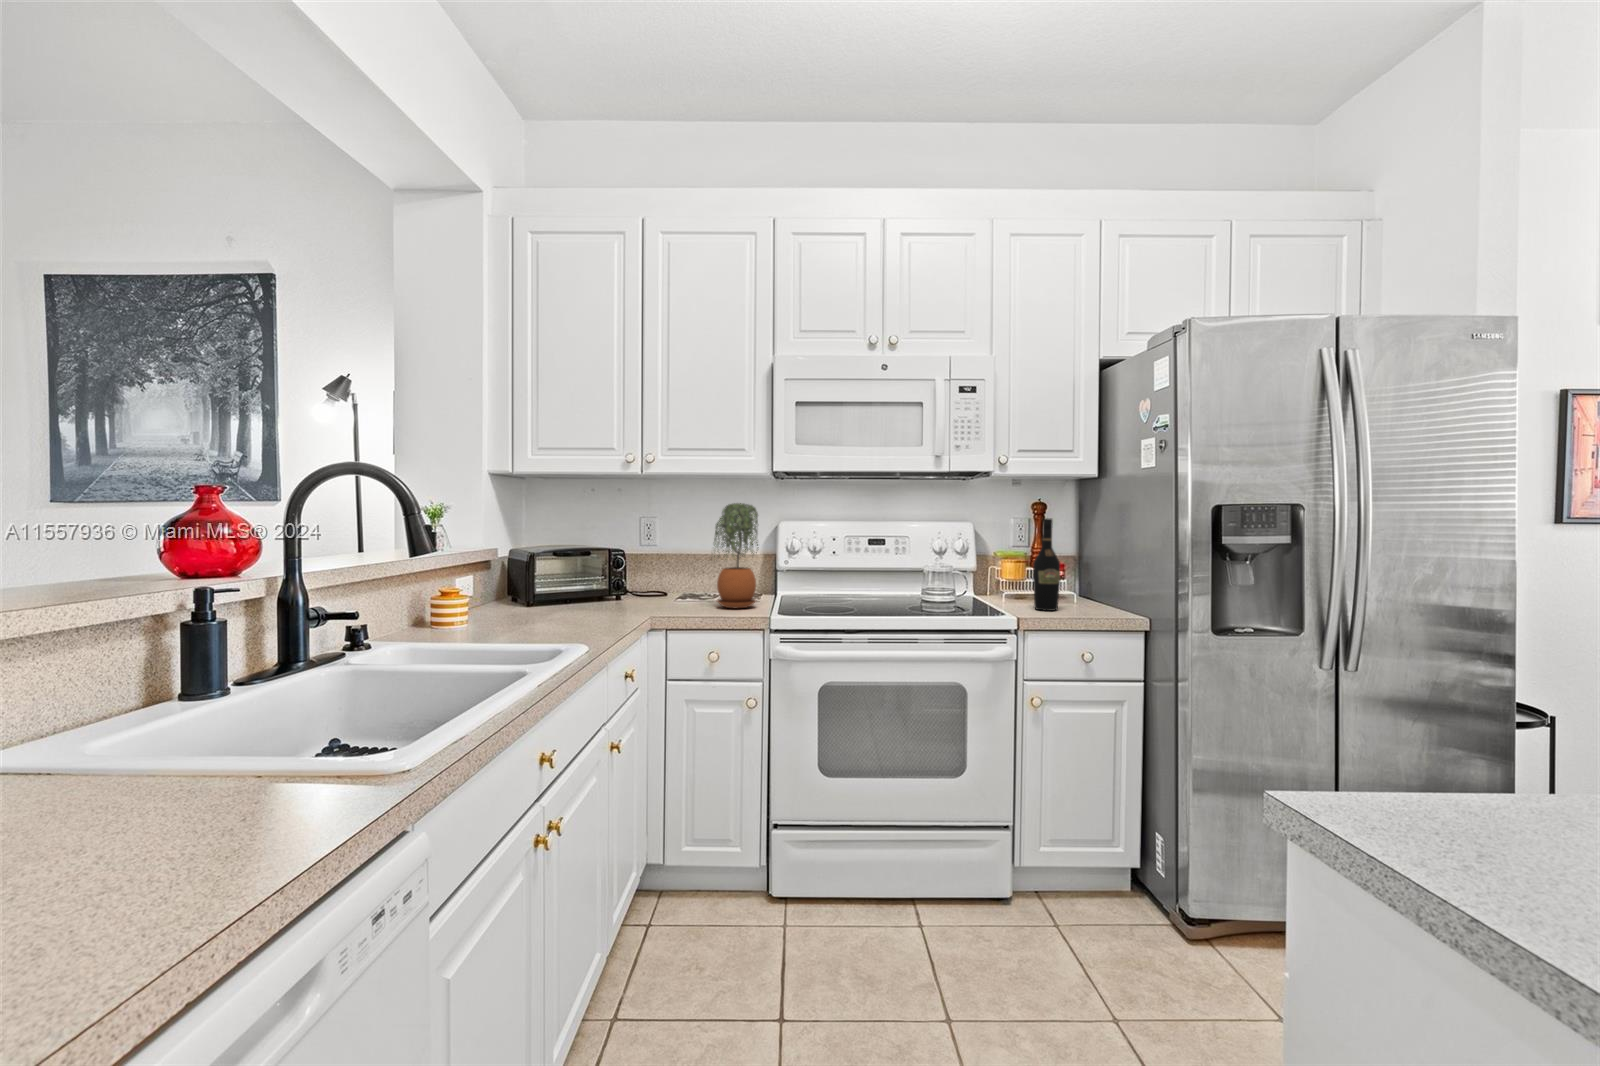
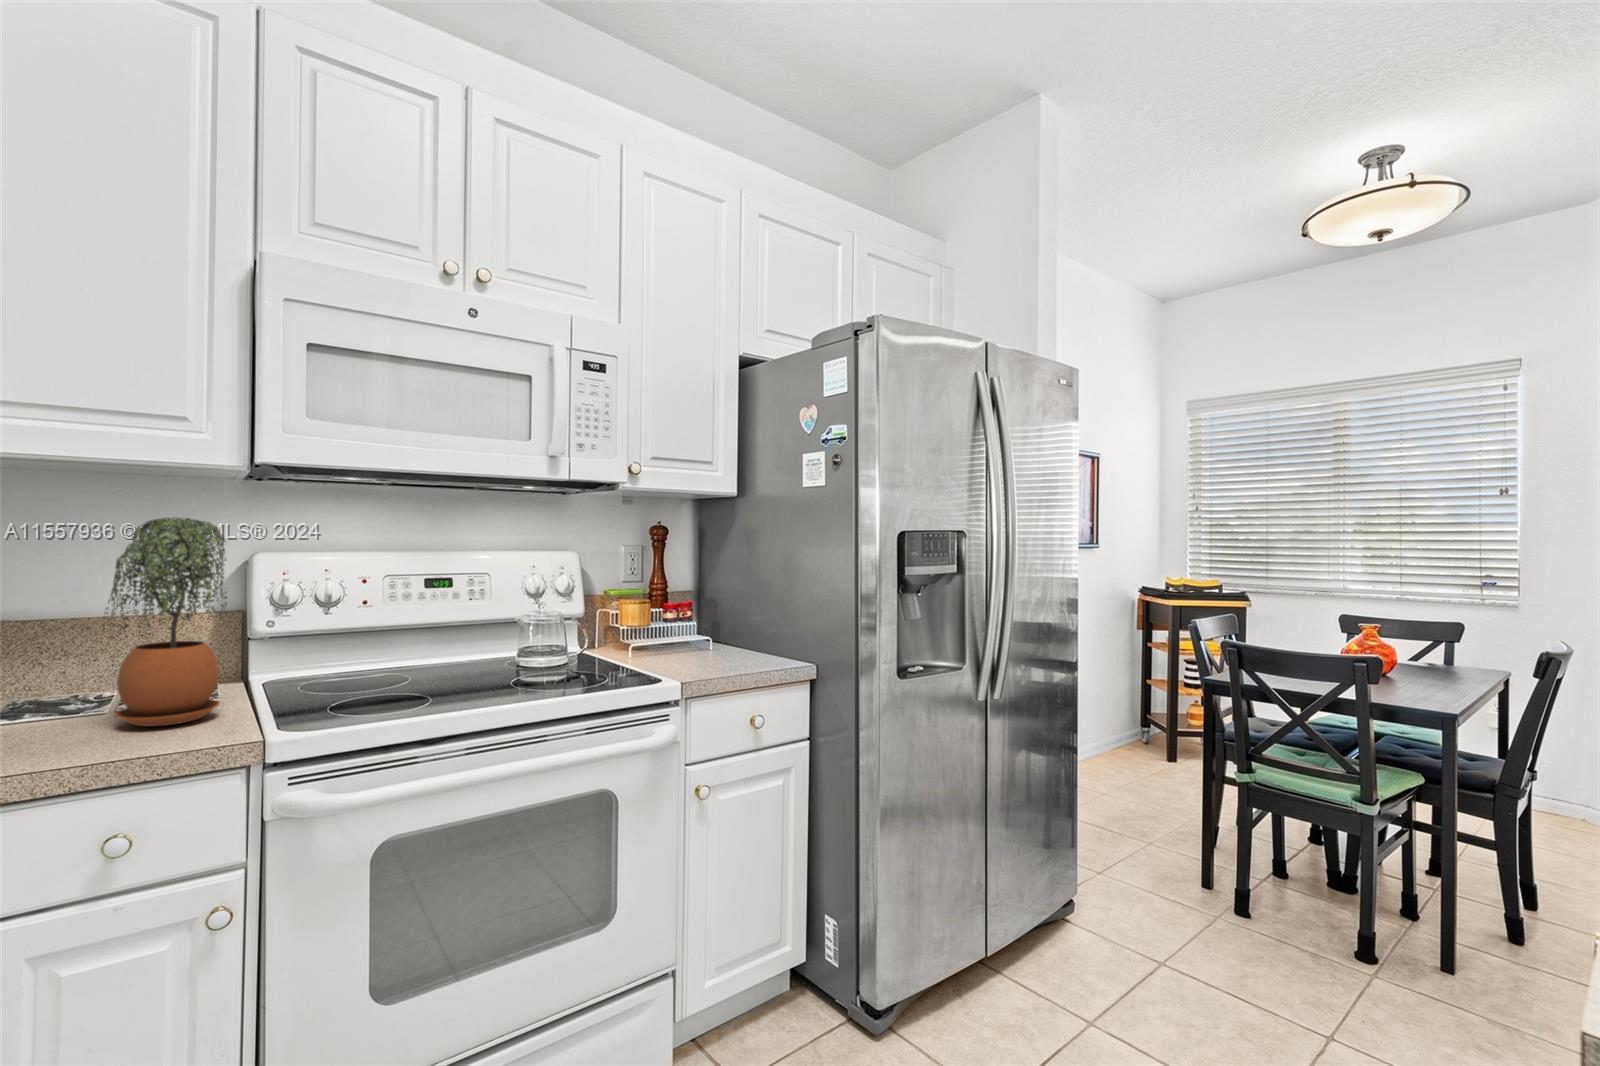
wine bottle: present [1033,518,1060,611] -> none [682,547,716,666]

